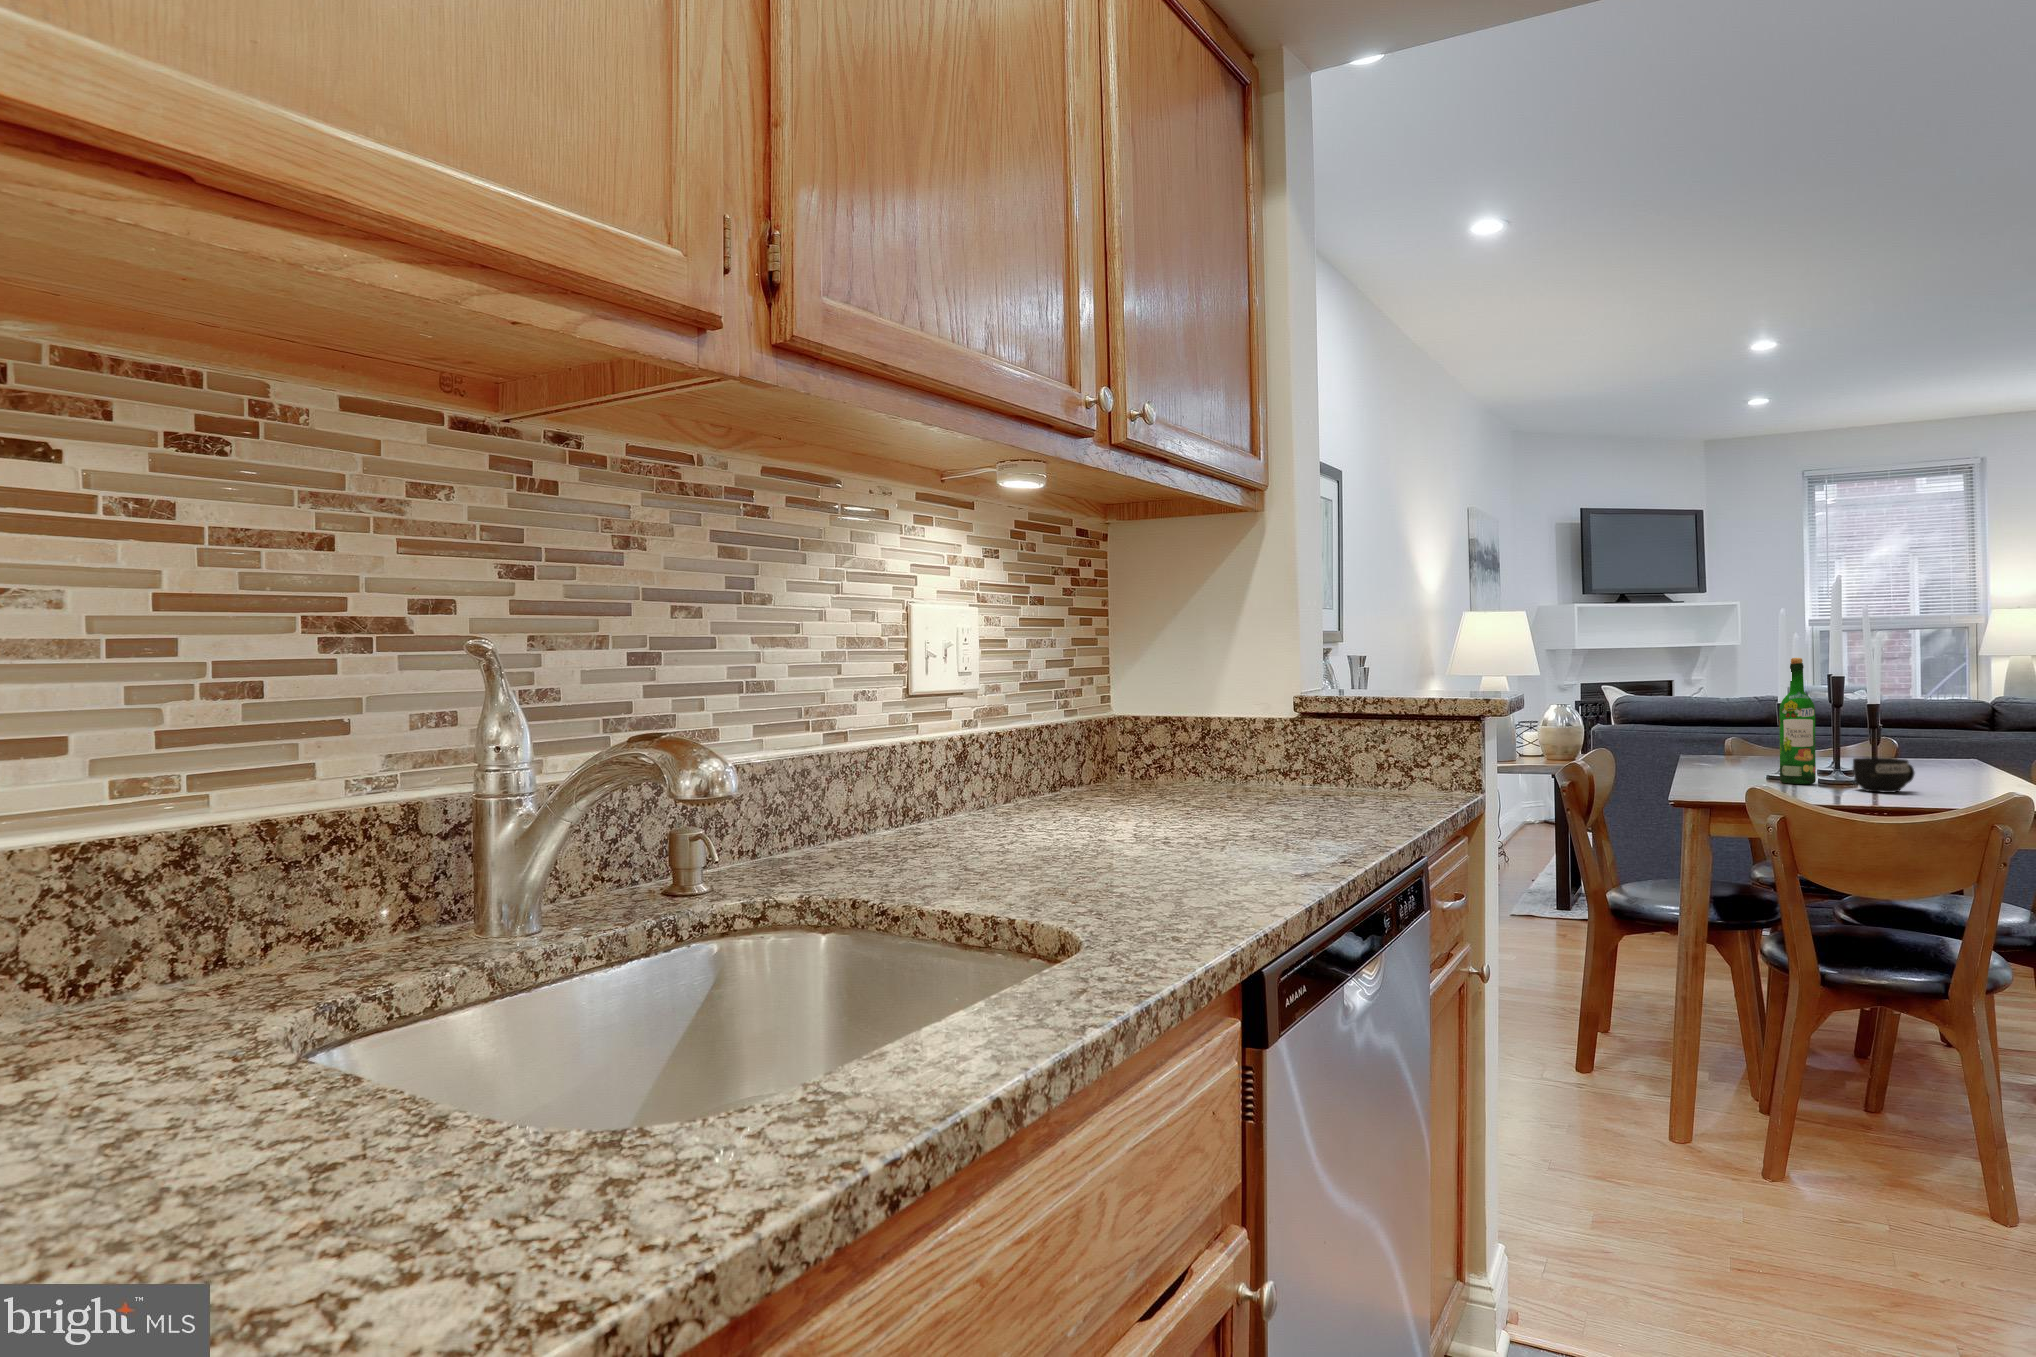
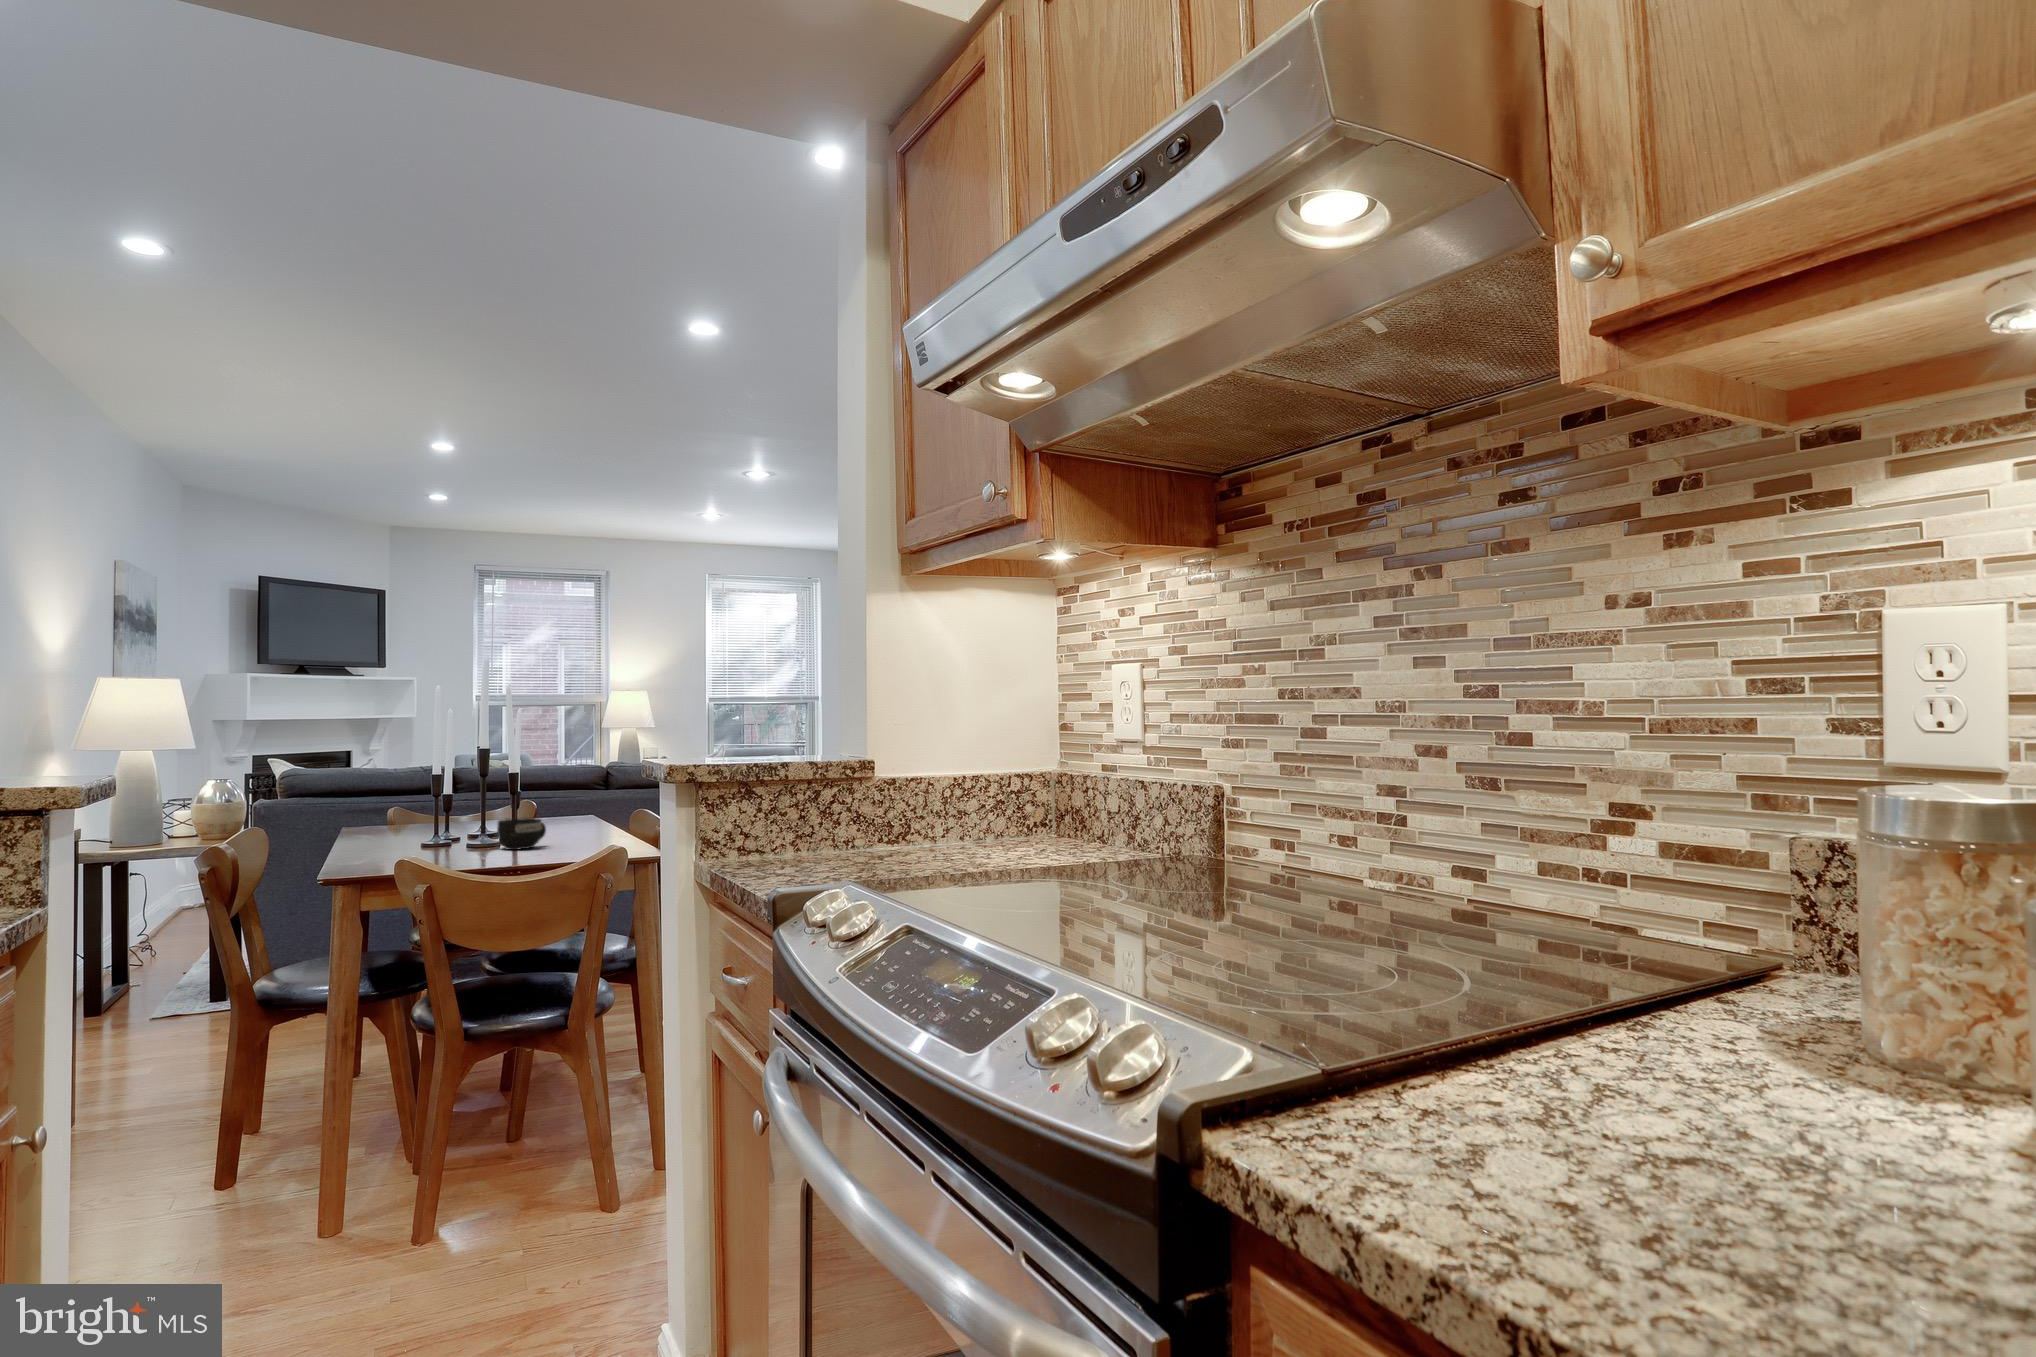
wine bottle: present [1779,658,1816,784] -> none [435,731,467,849]

